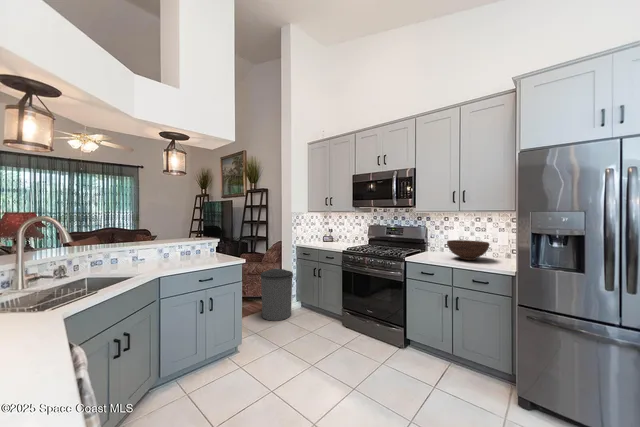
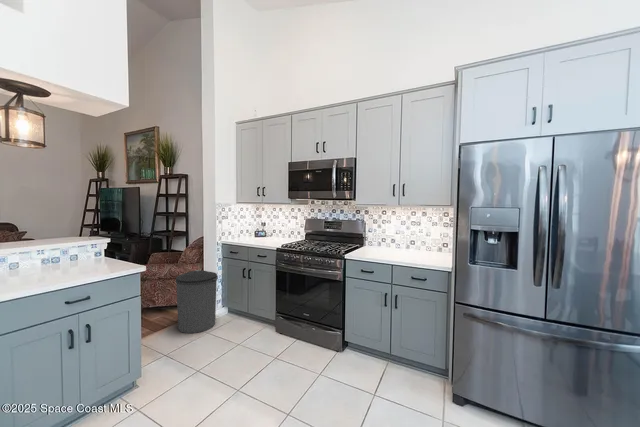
fruit bowl: present [447,240,489,260] -> none [386,235,426,255]

